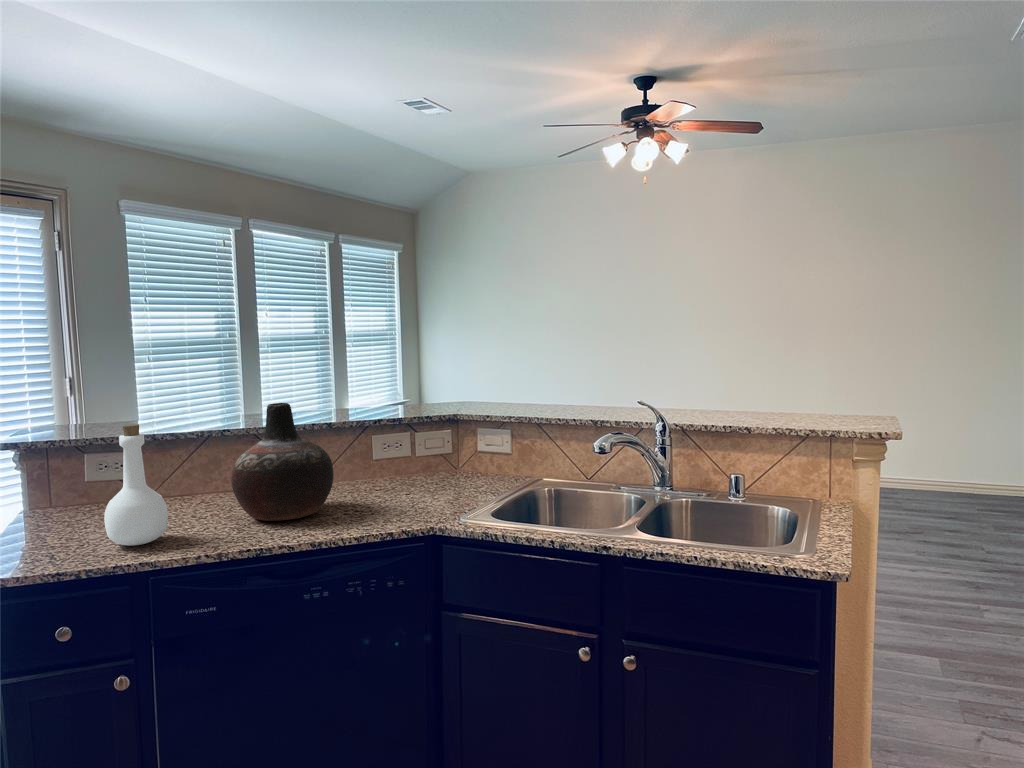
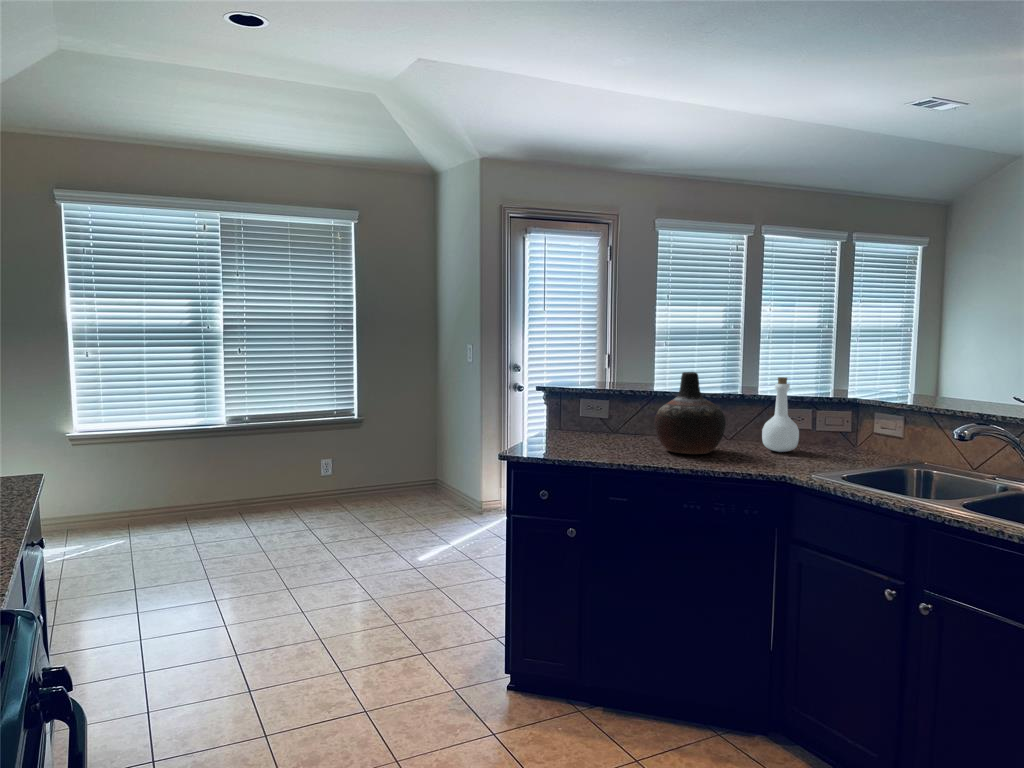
bottle: present [104,424,168,545] -> present [762,377,799,452]

